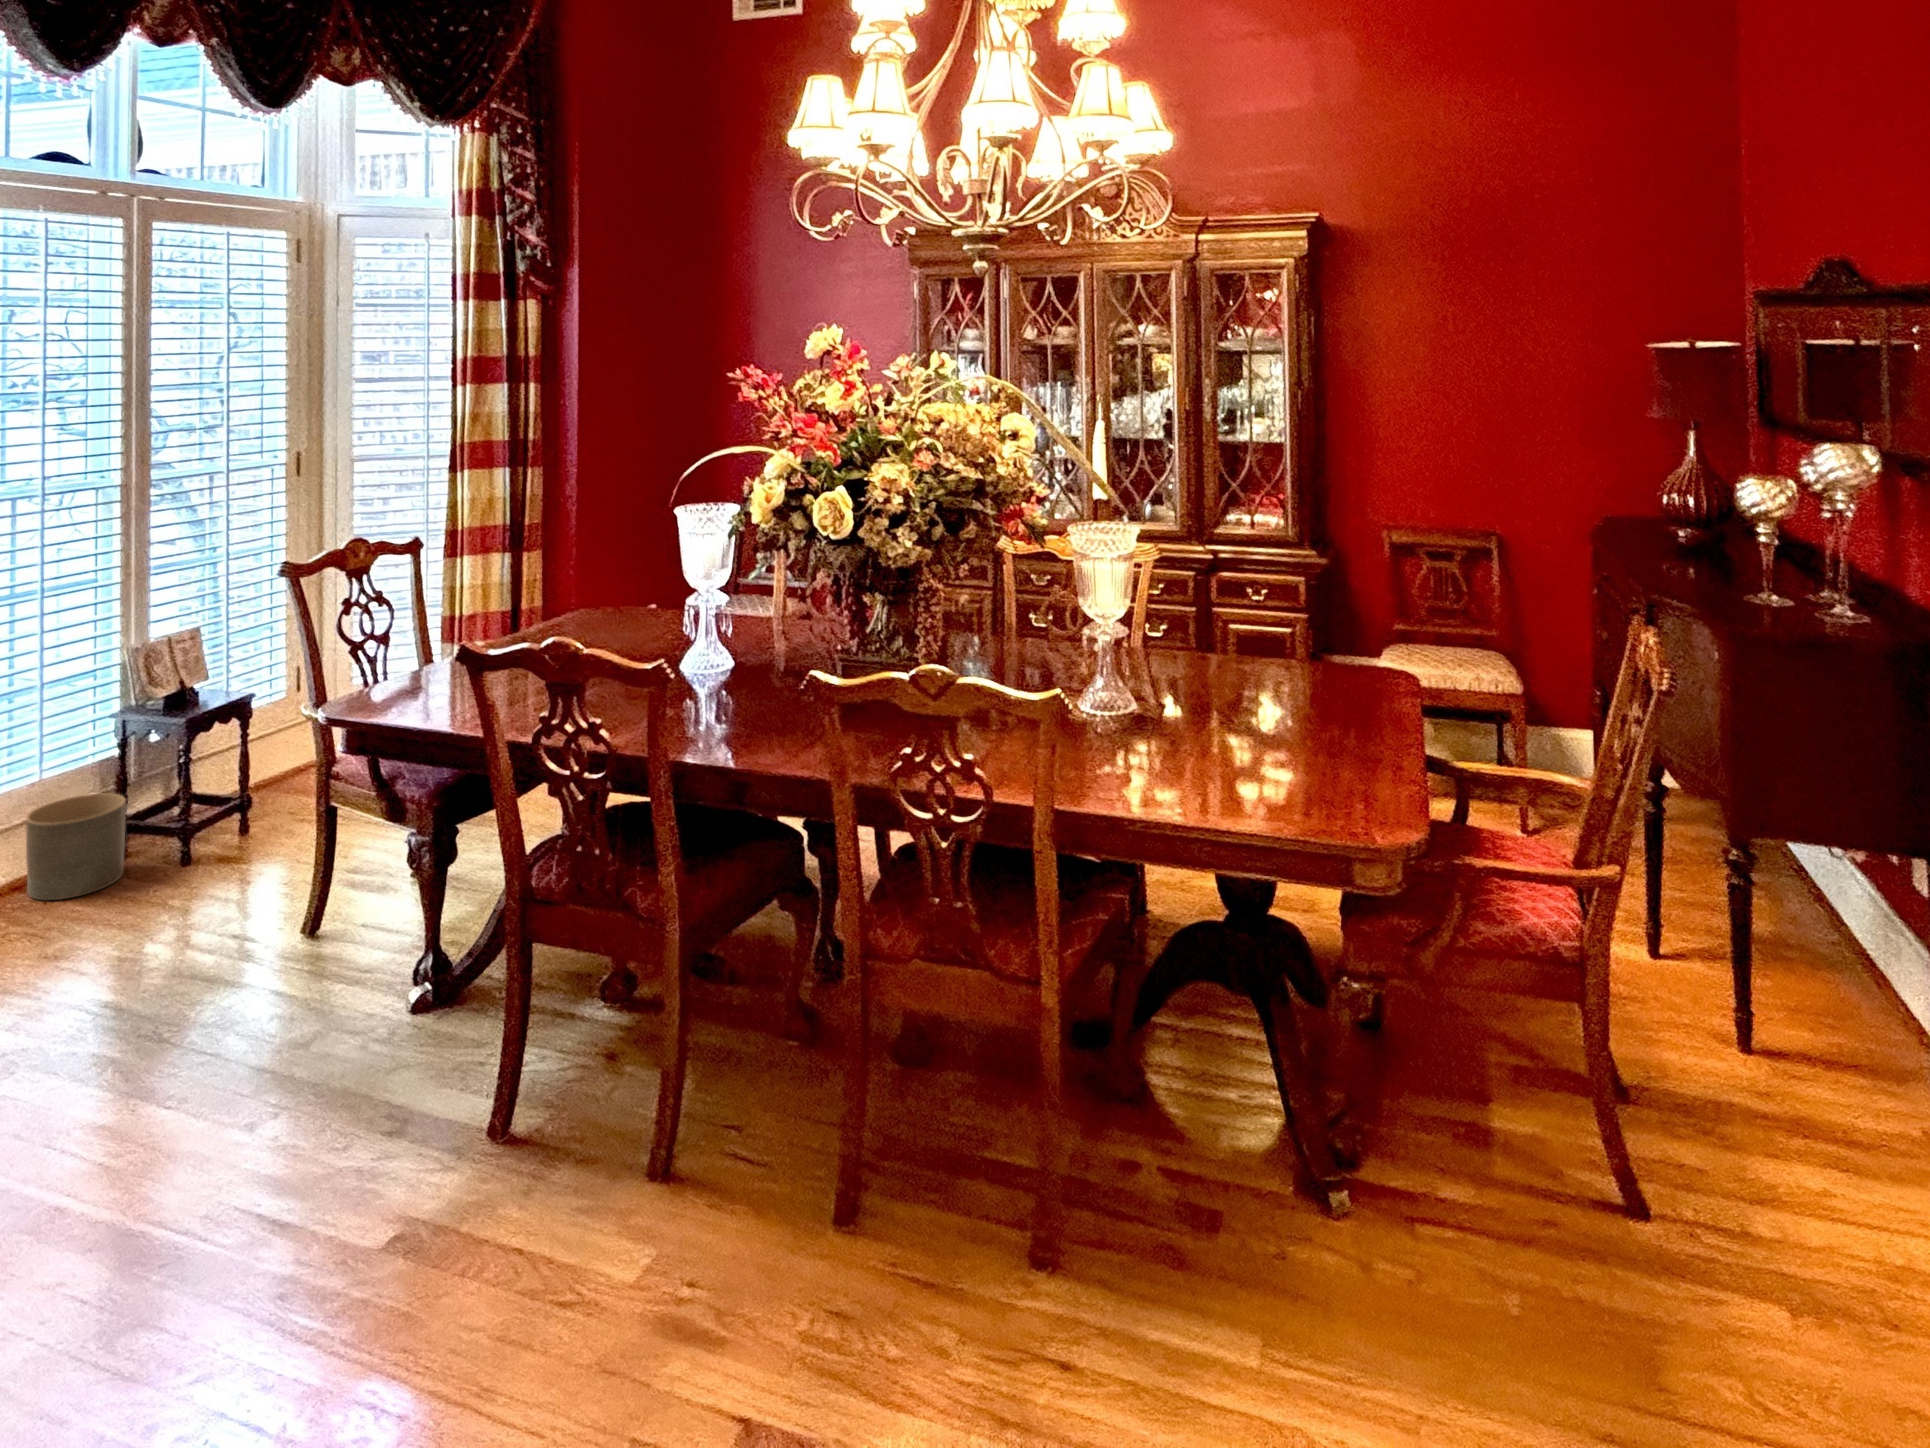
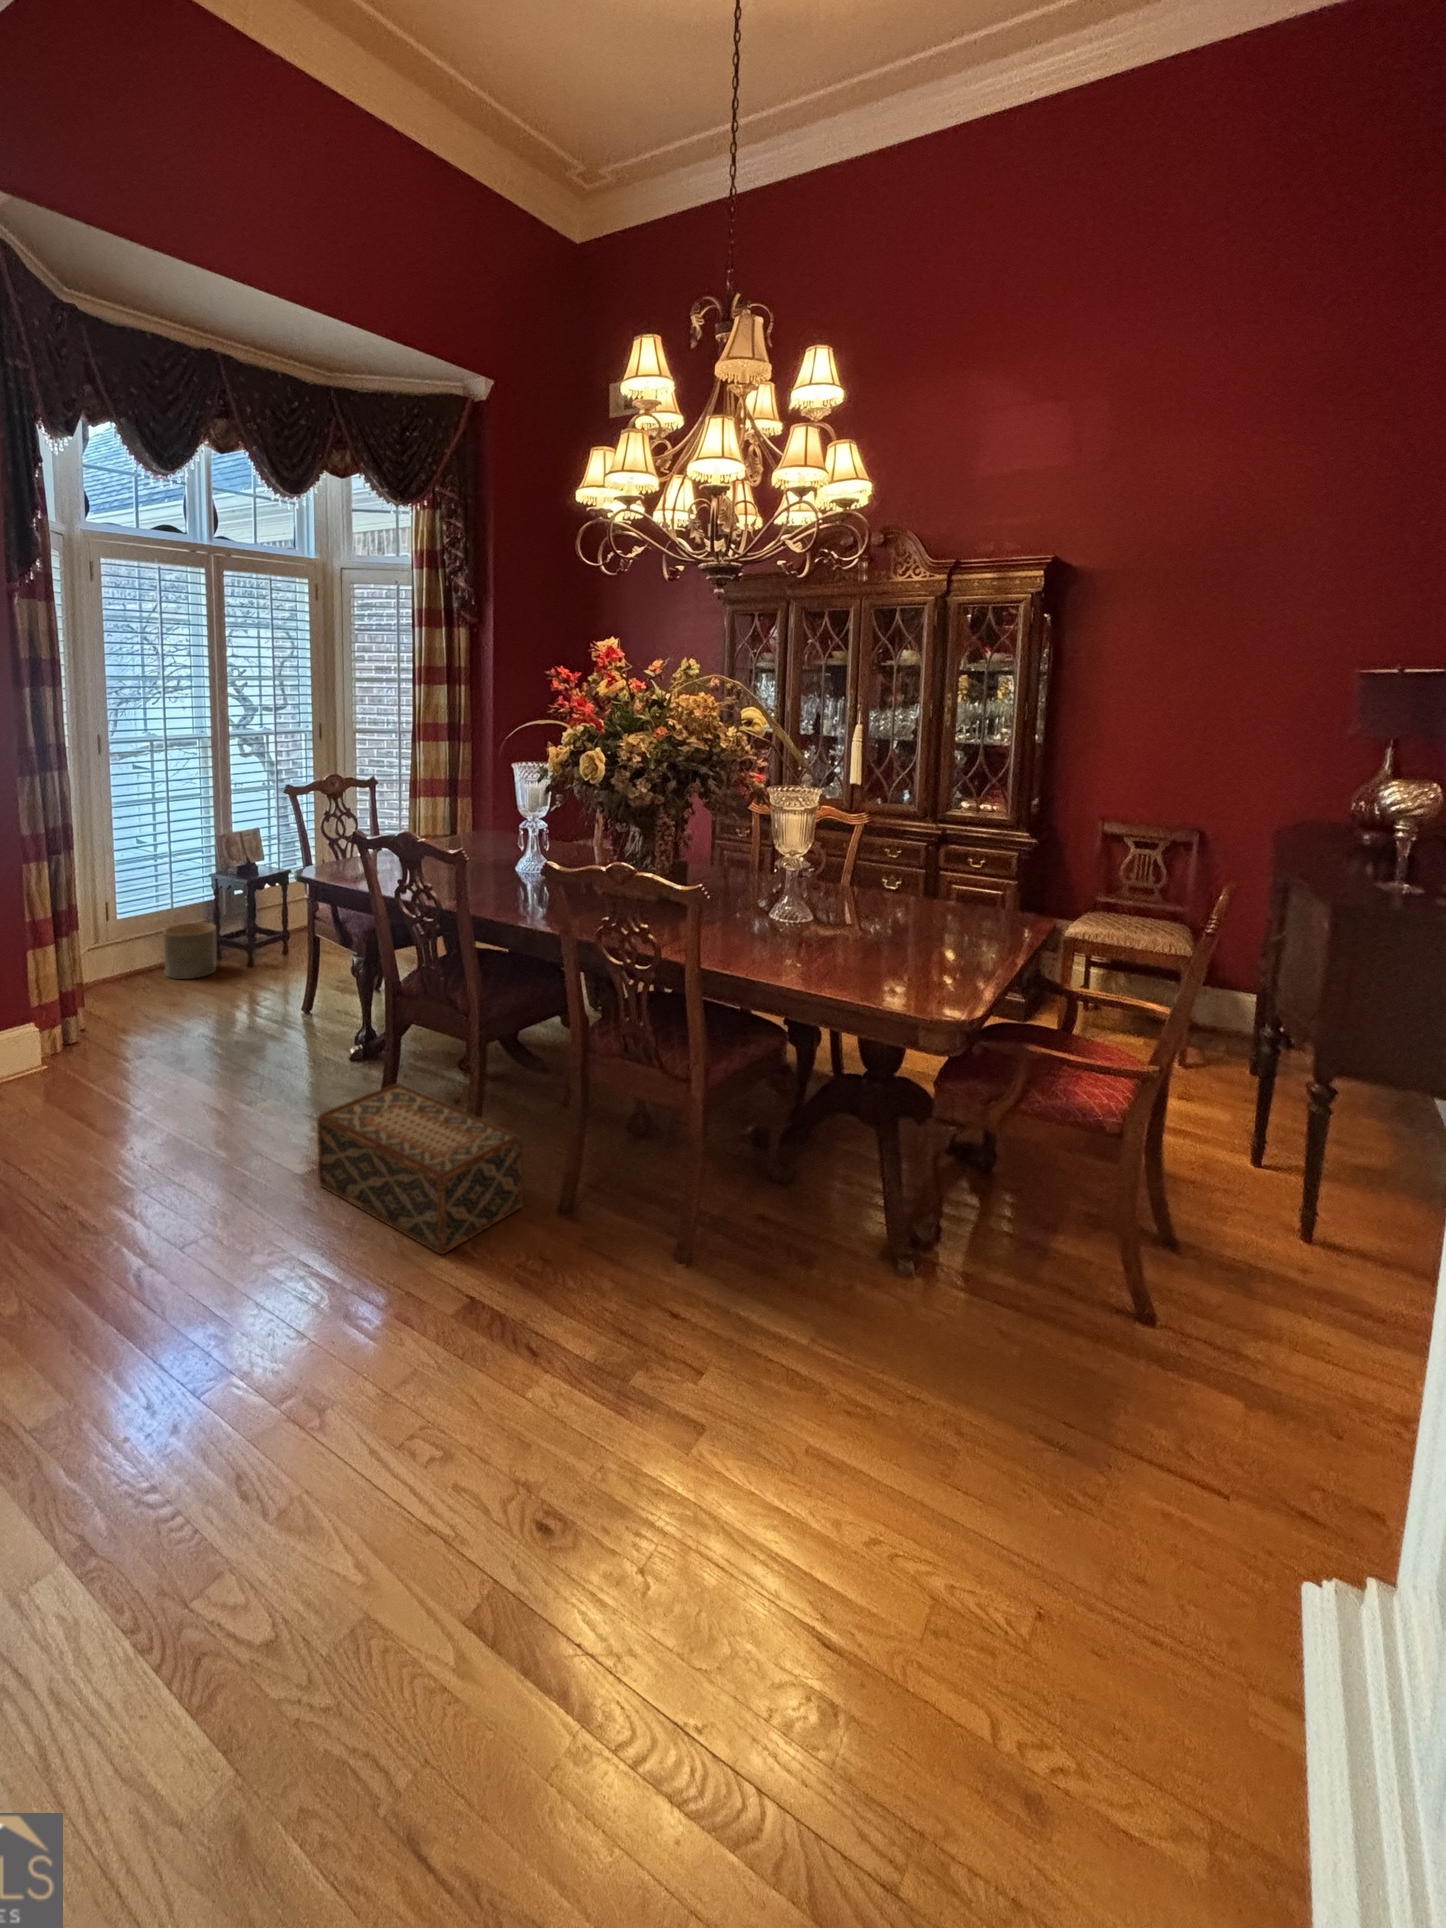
woven basket: none [421,1051,780,1357] -> present [317,1083,523,1254]

